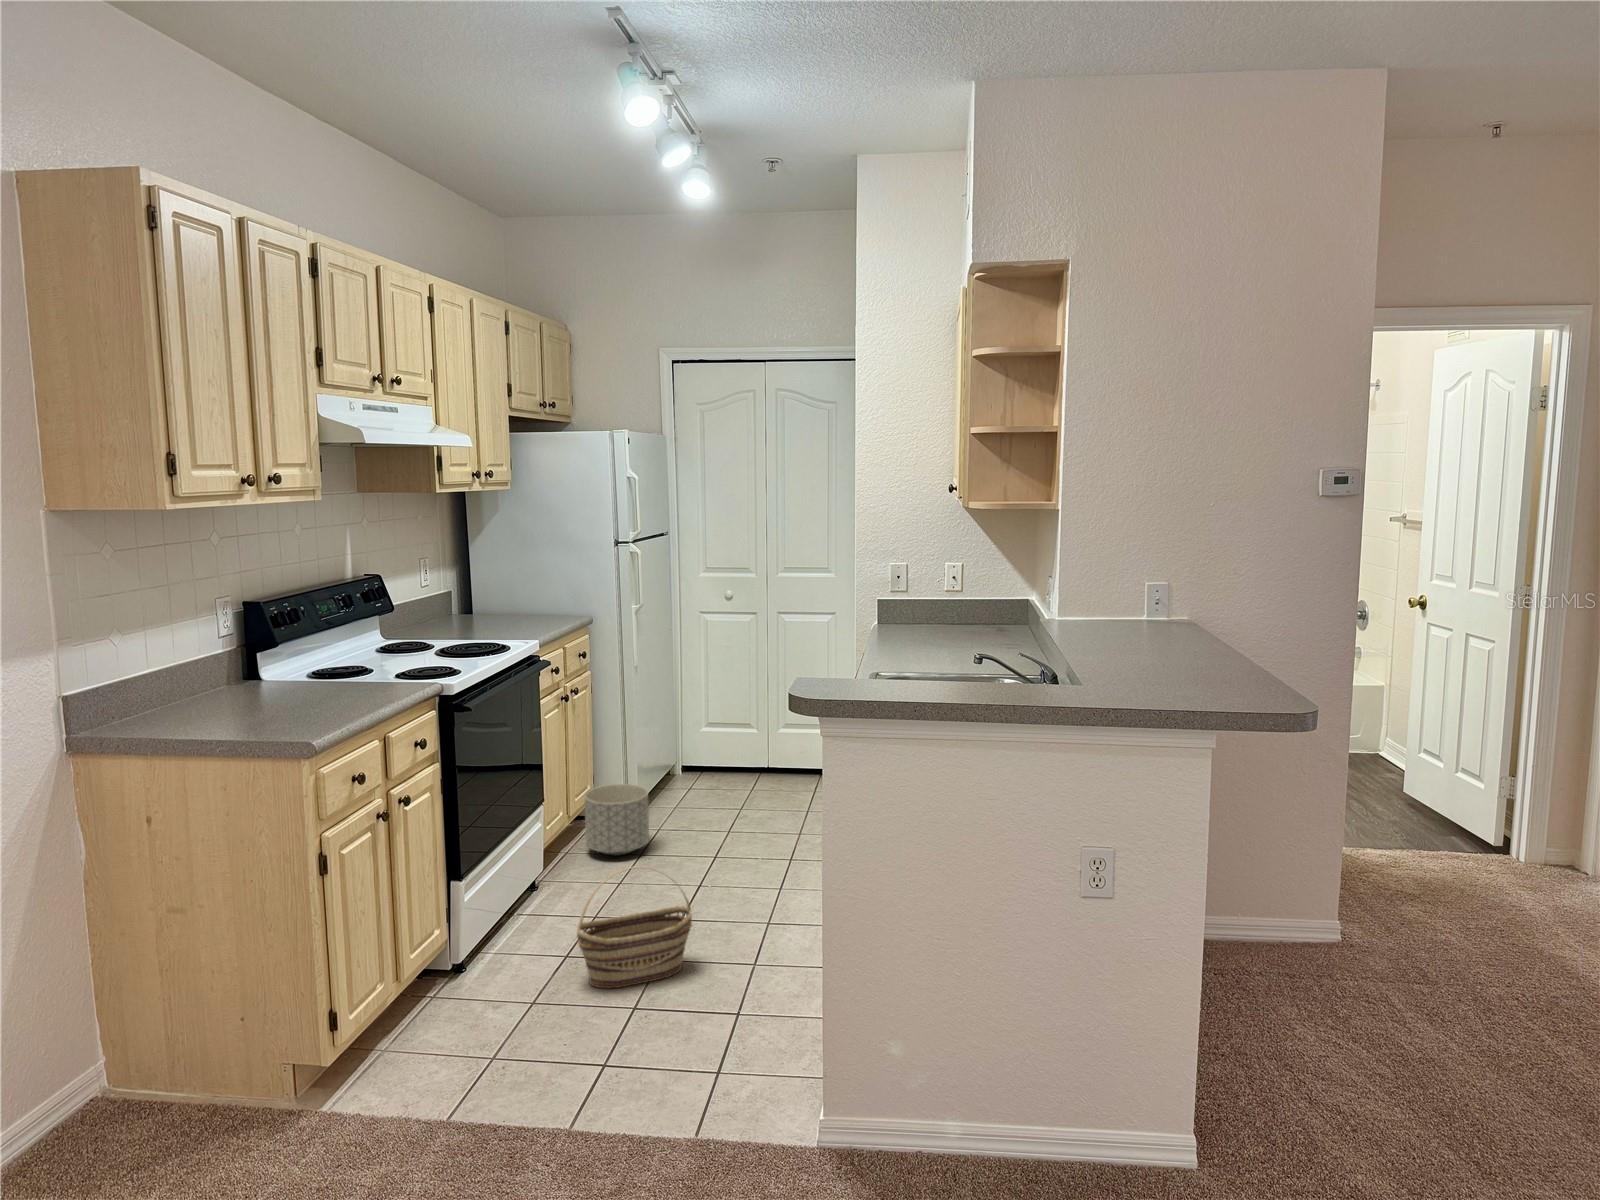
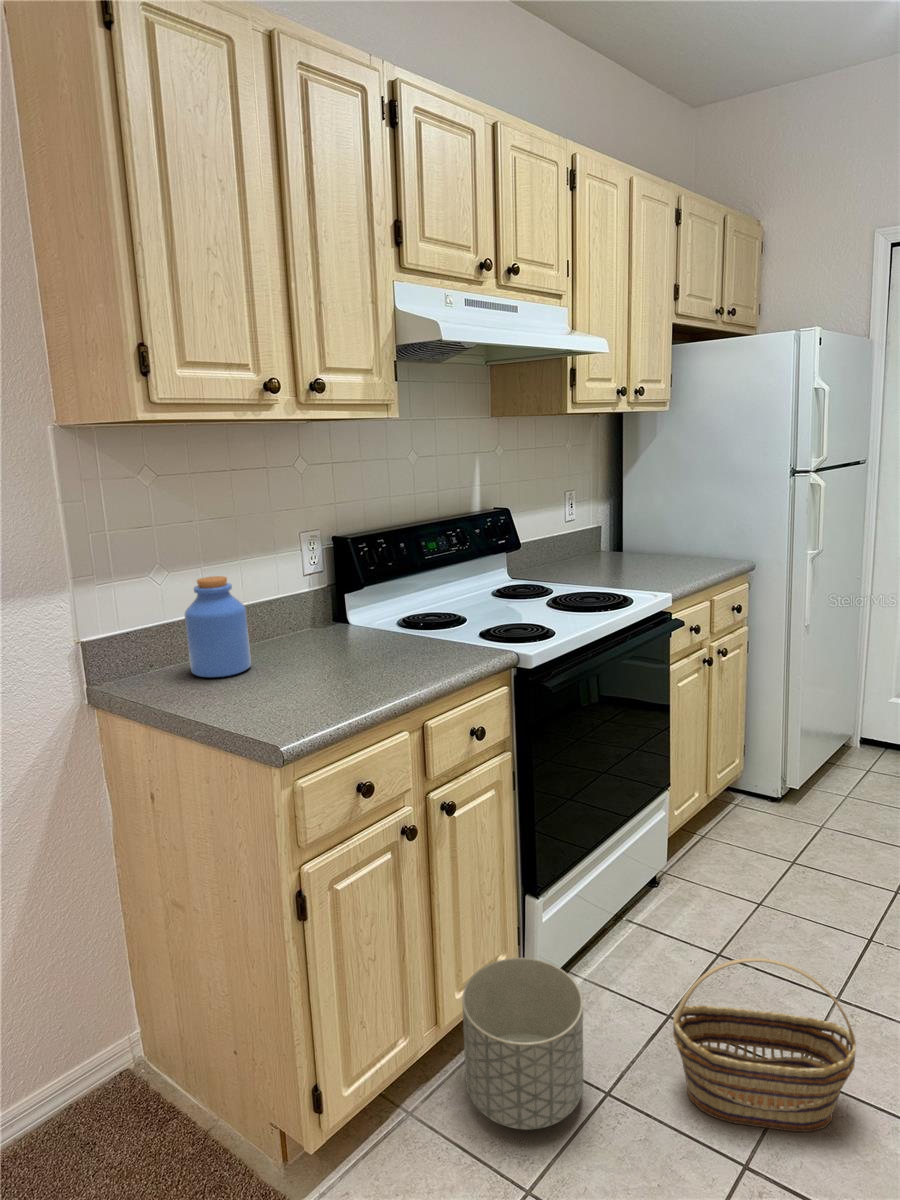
jar: none [153,635,215,720] -> present [185,576,251,677]
planter: present [585,784,649,856] -> present [462,958,583,1130]

